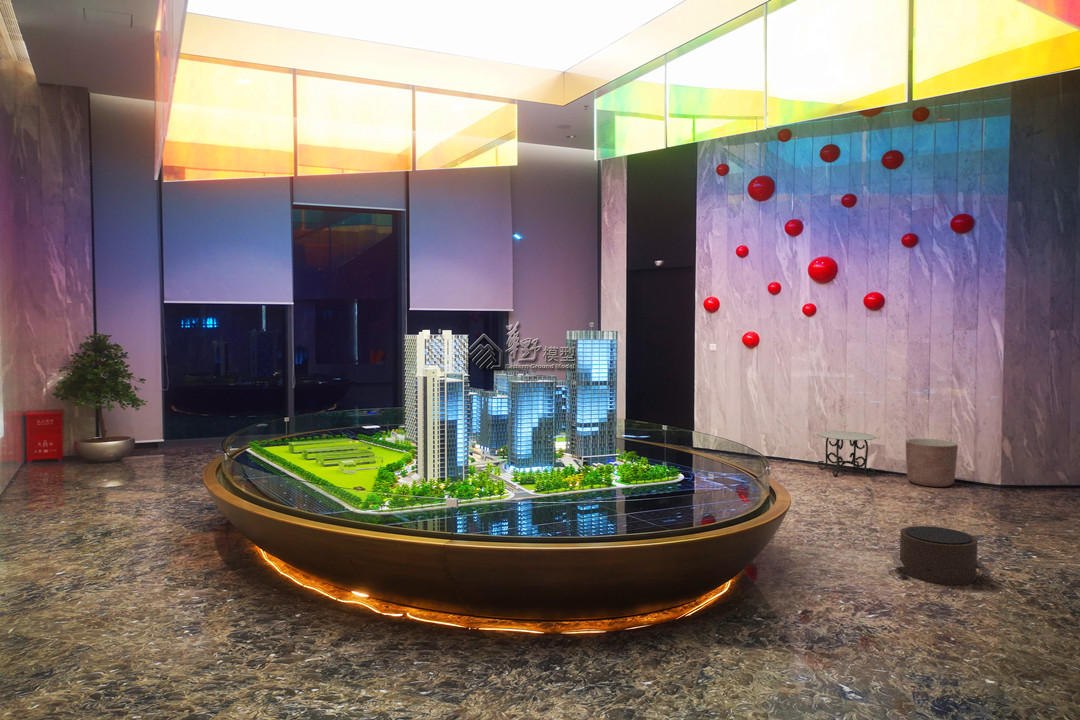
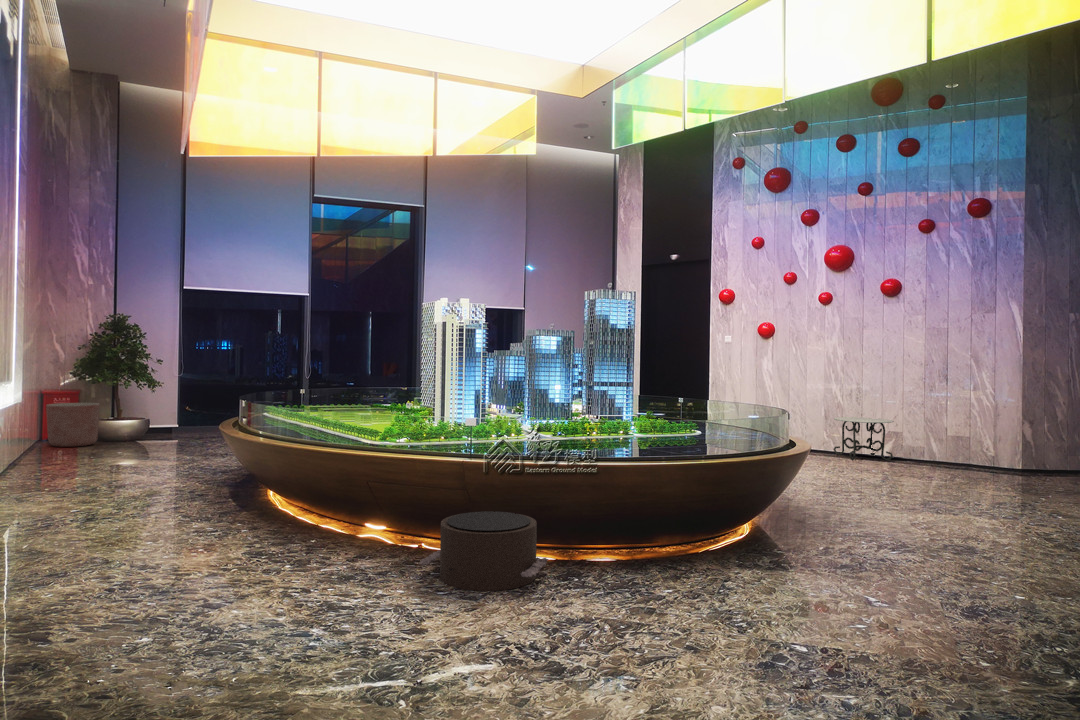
planter: present [906,438,958,487] -> present [46,403,100,447]
pouf: present [891,526,992,585] -> present [419,511,548,591]

